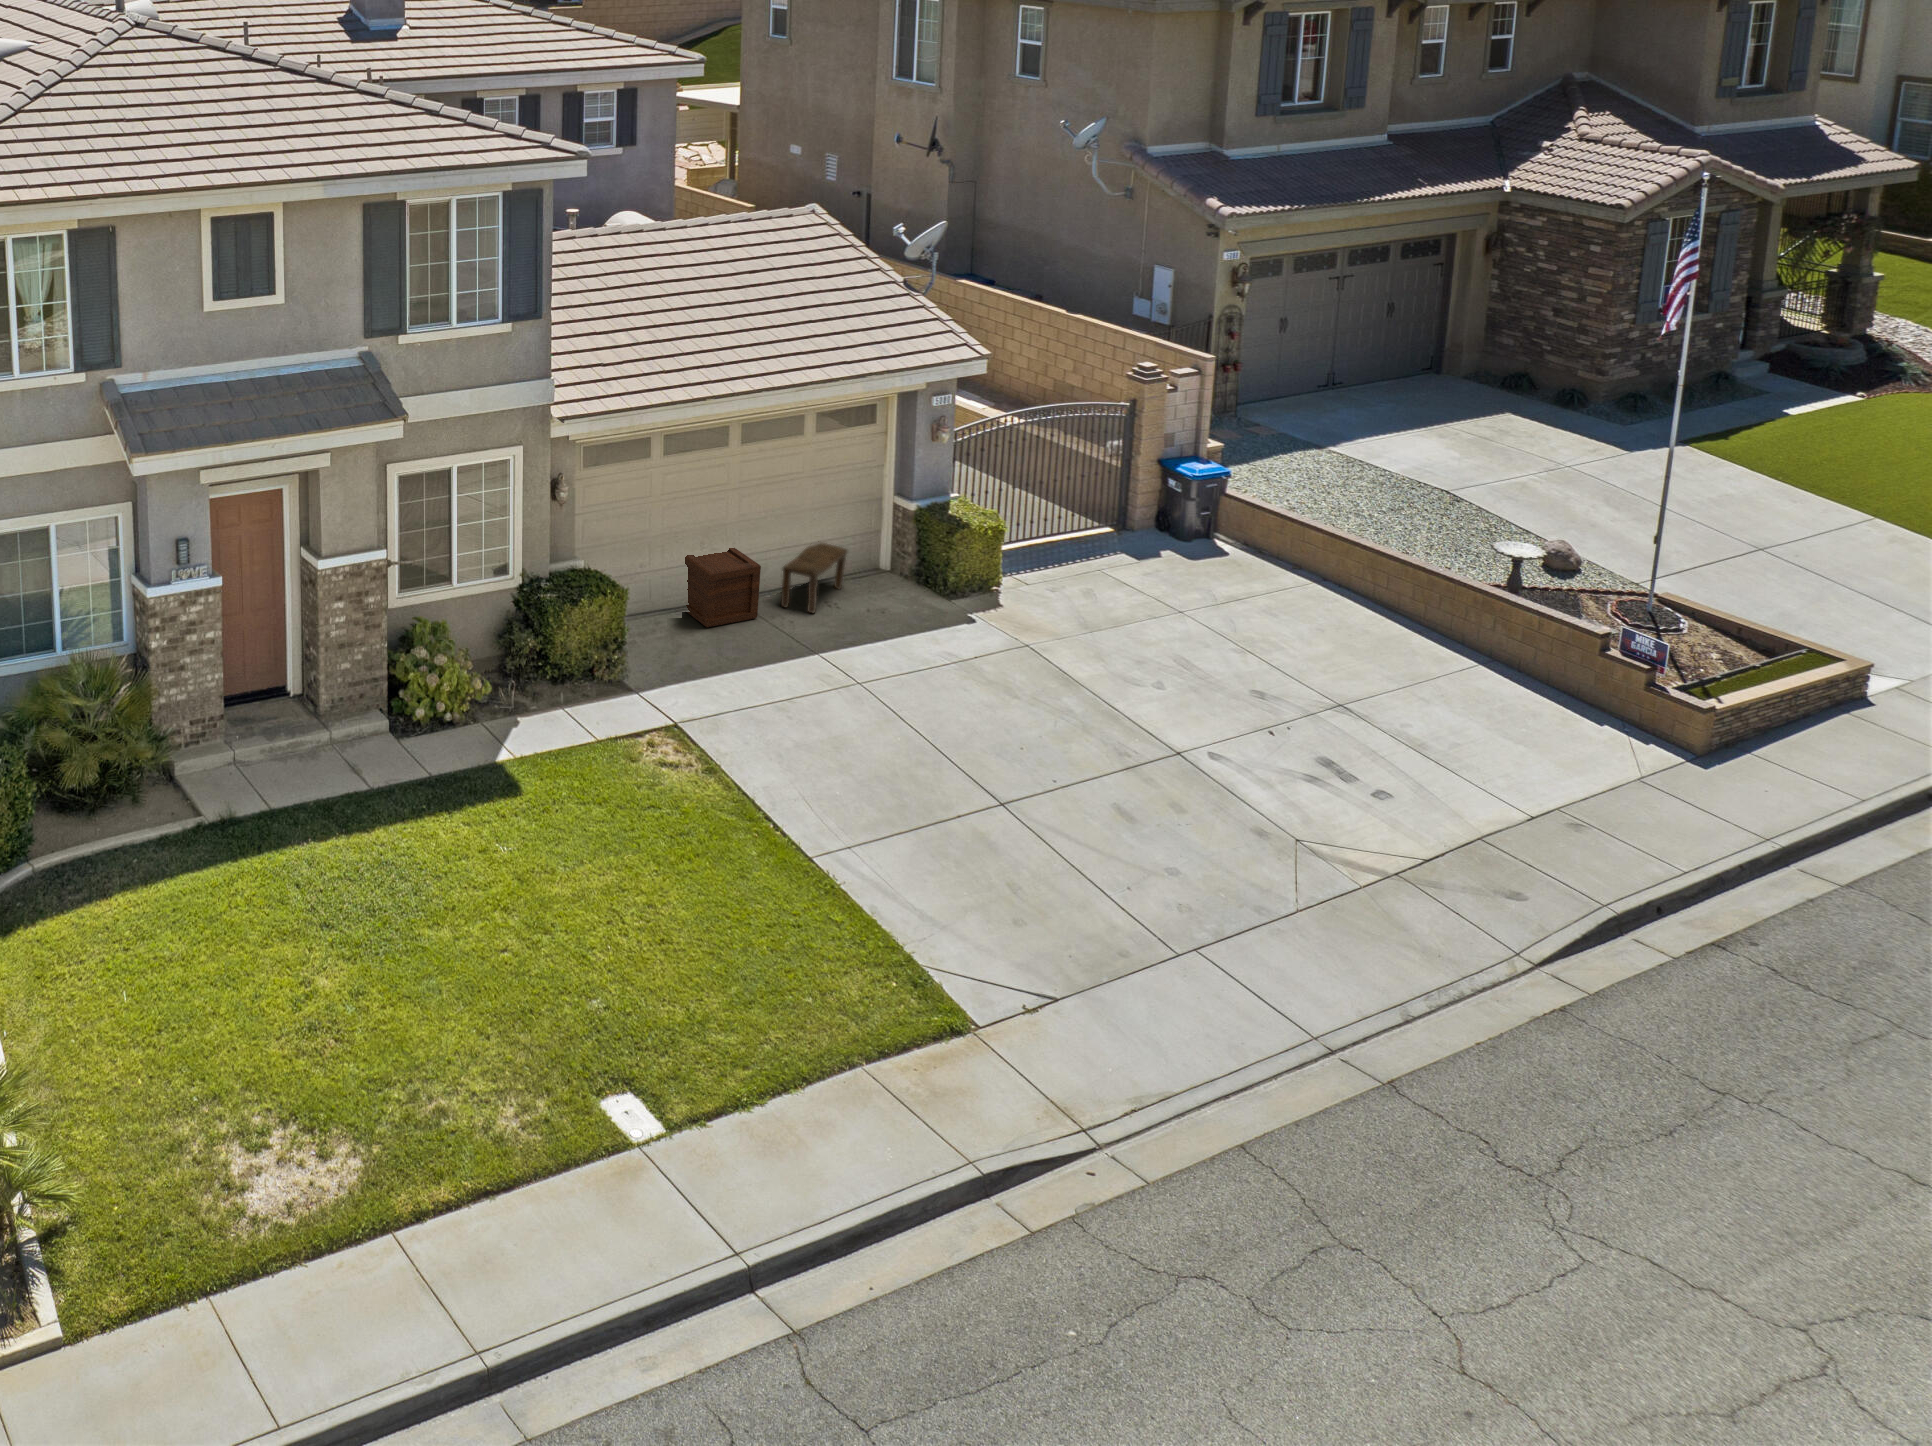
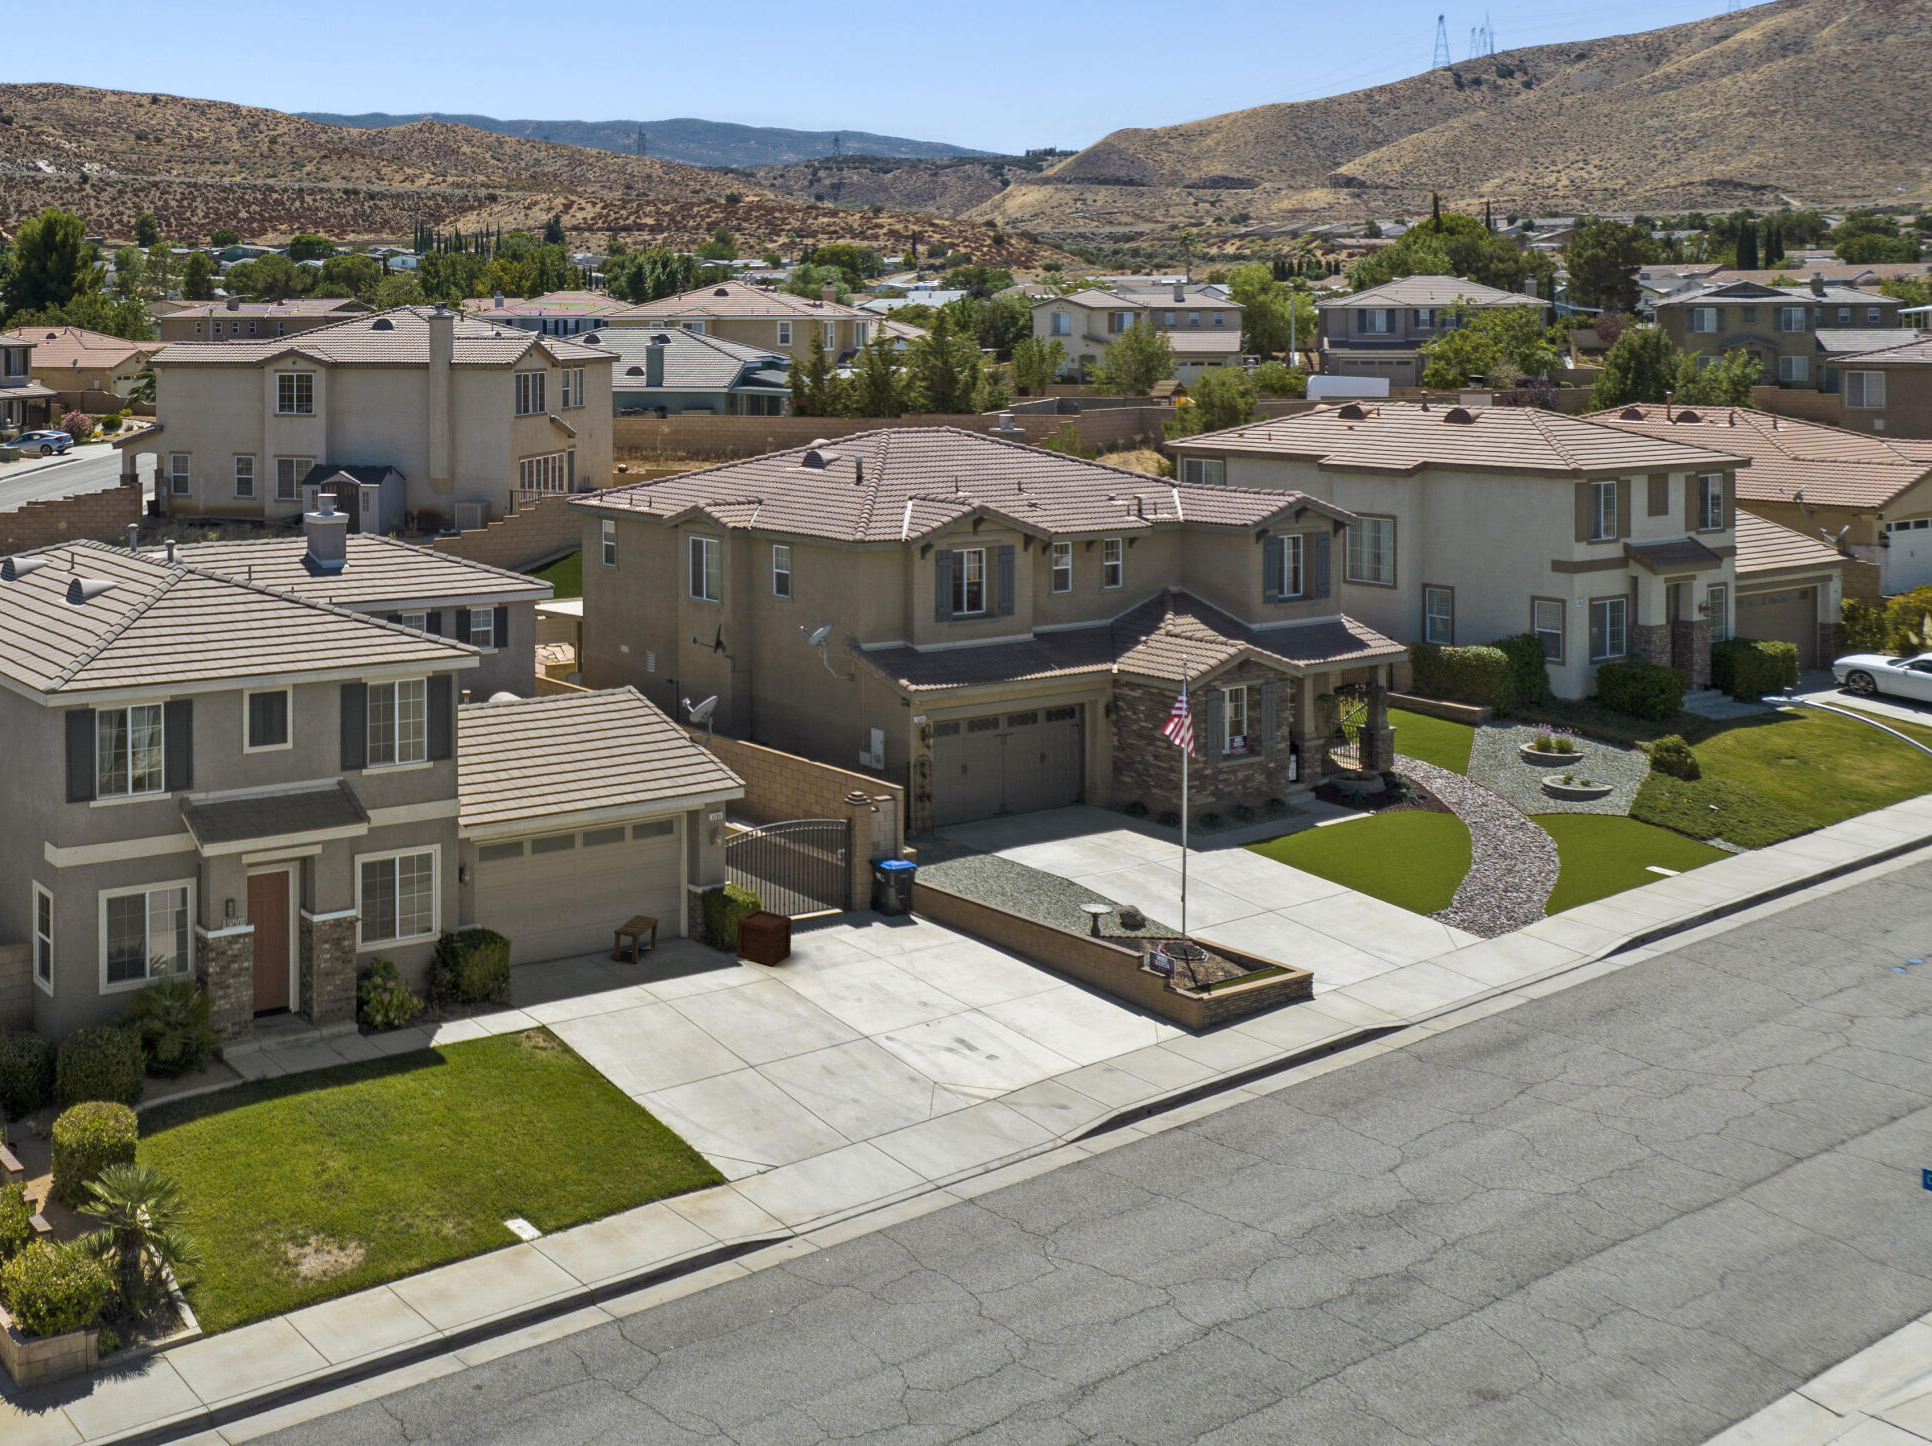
wooden crate: present [685,548,761,627] -> present [737,909,791,966]

